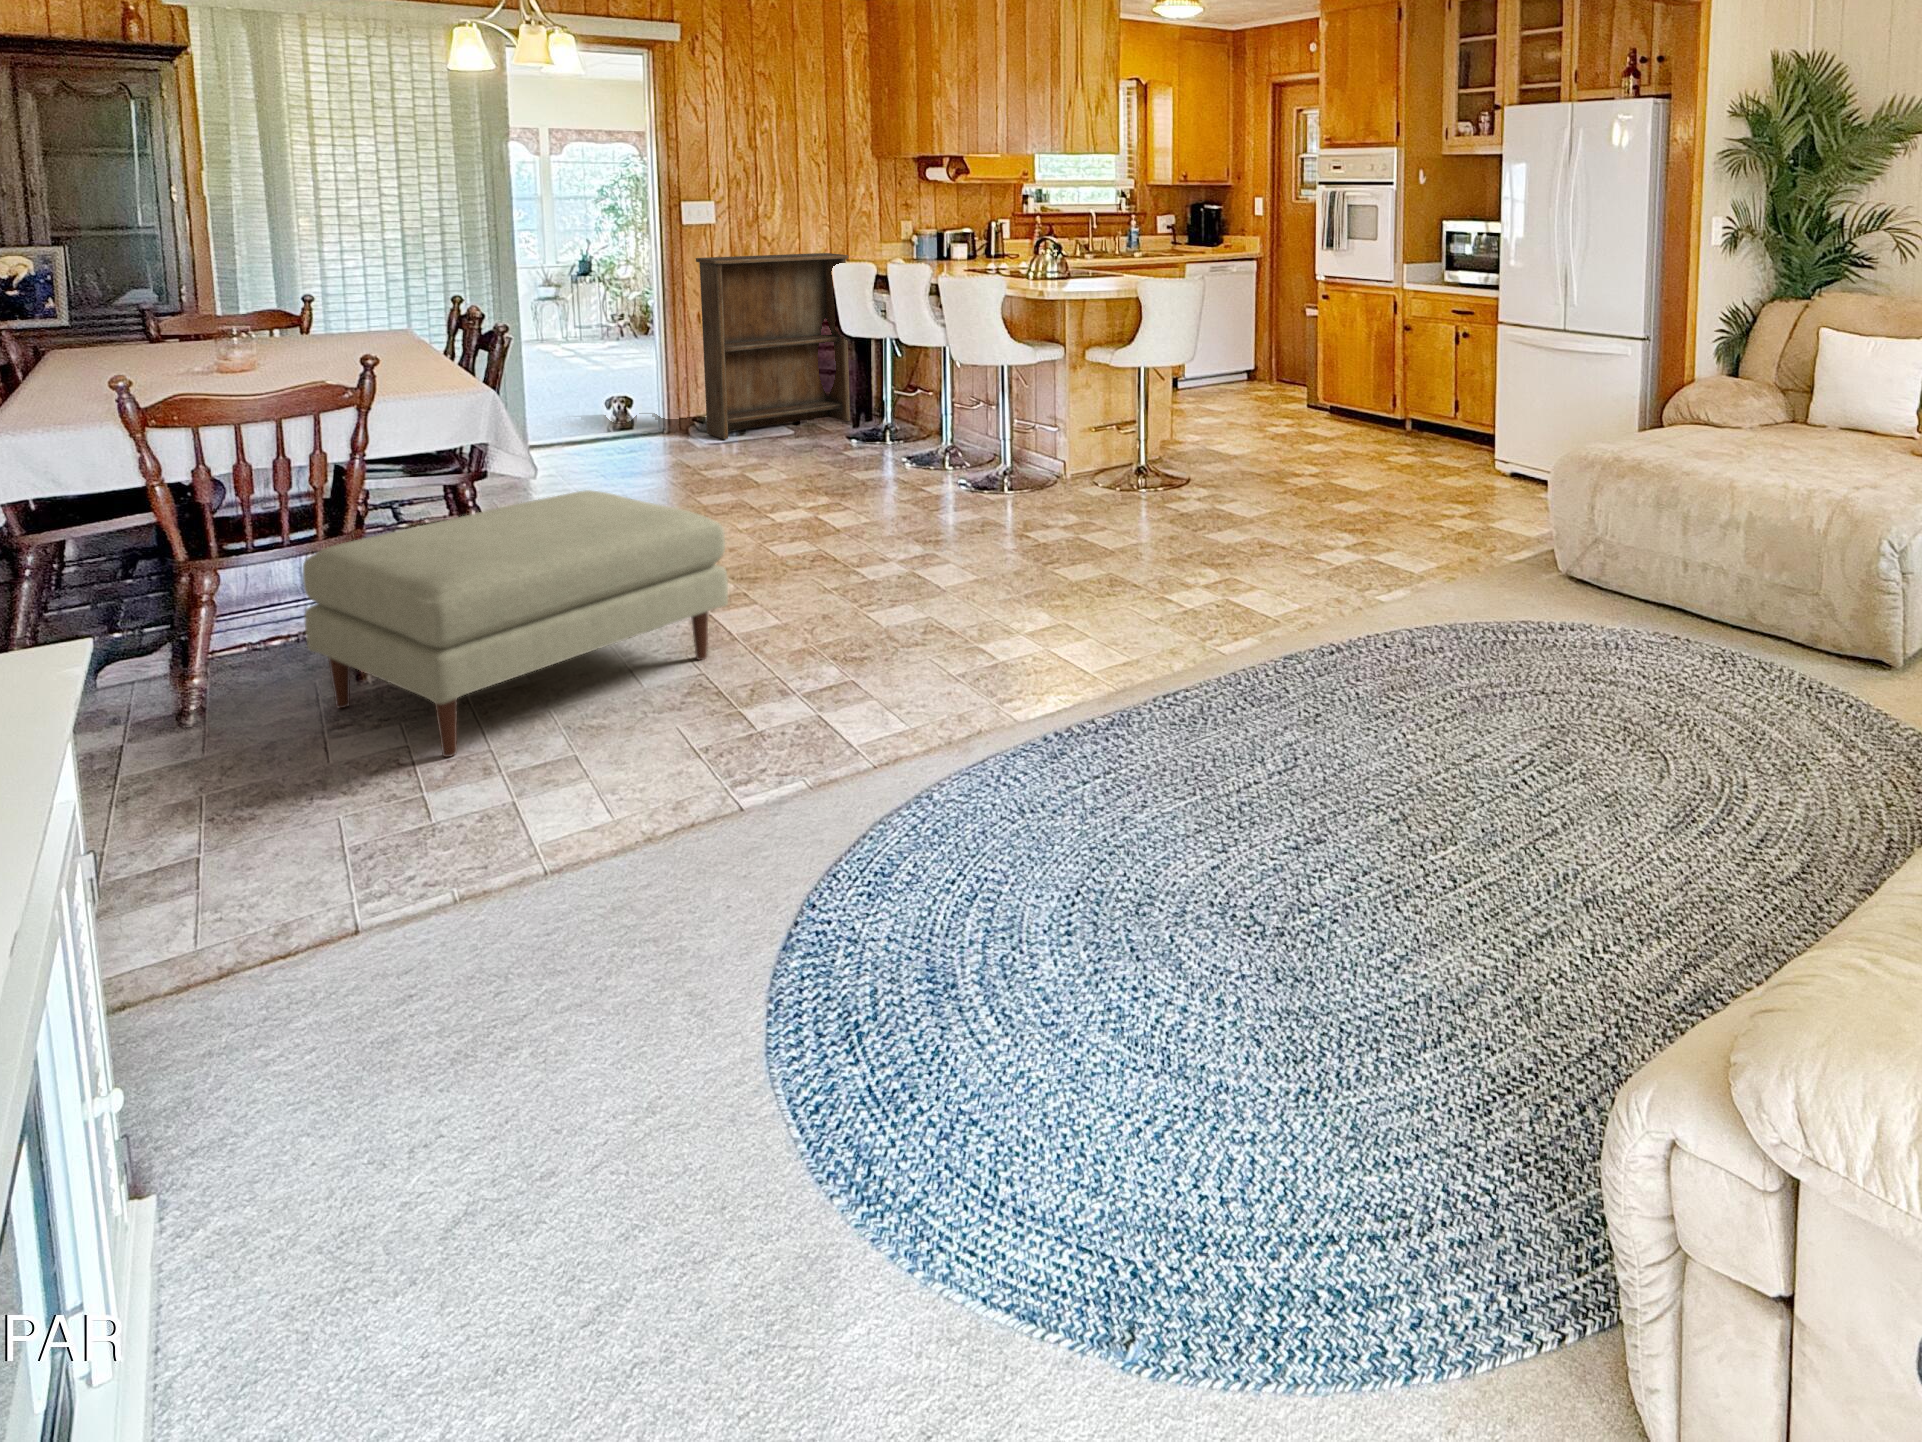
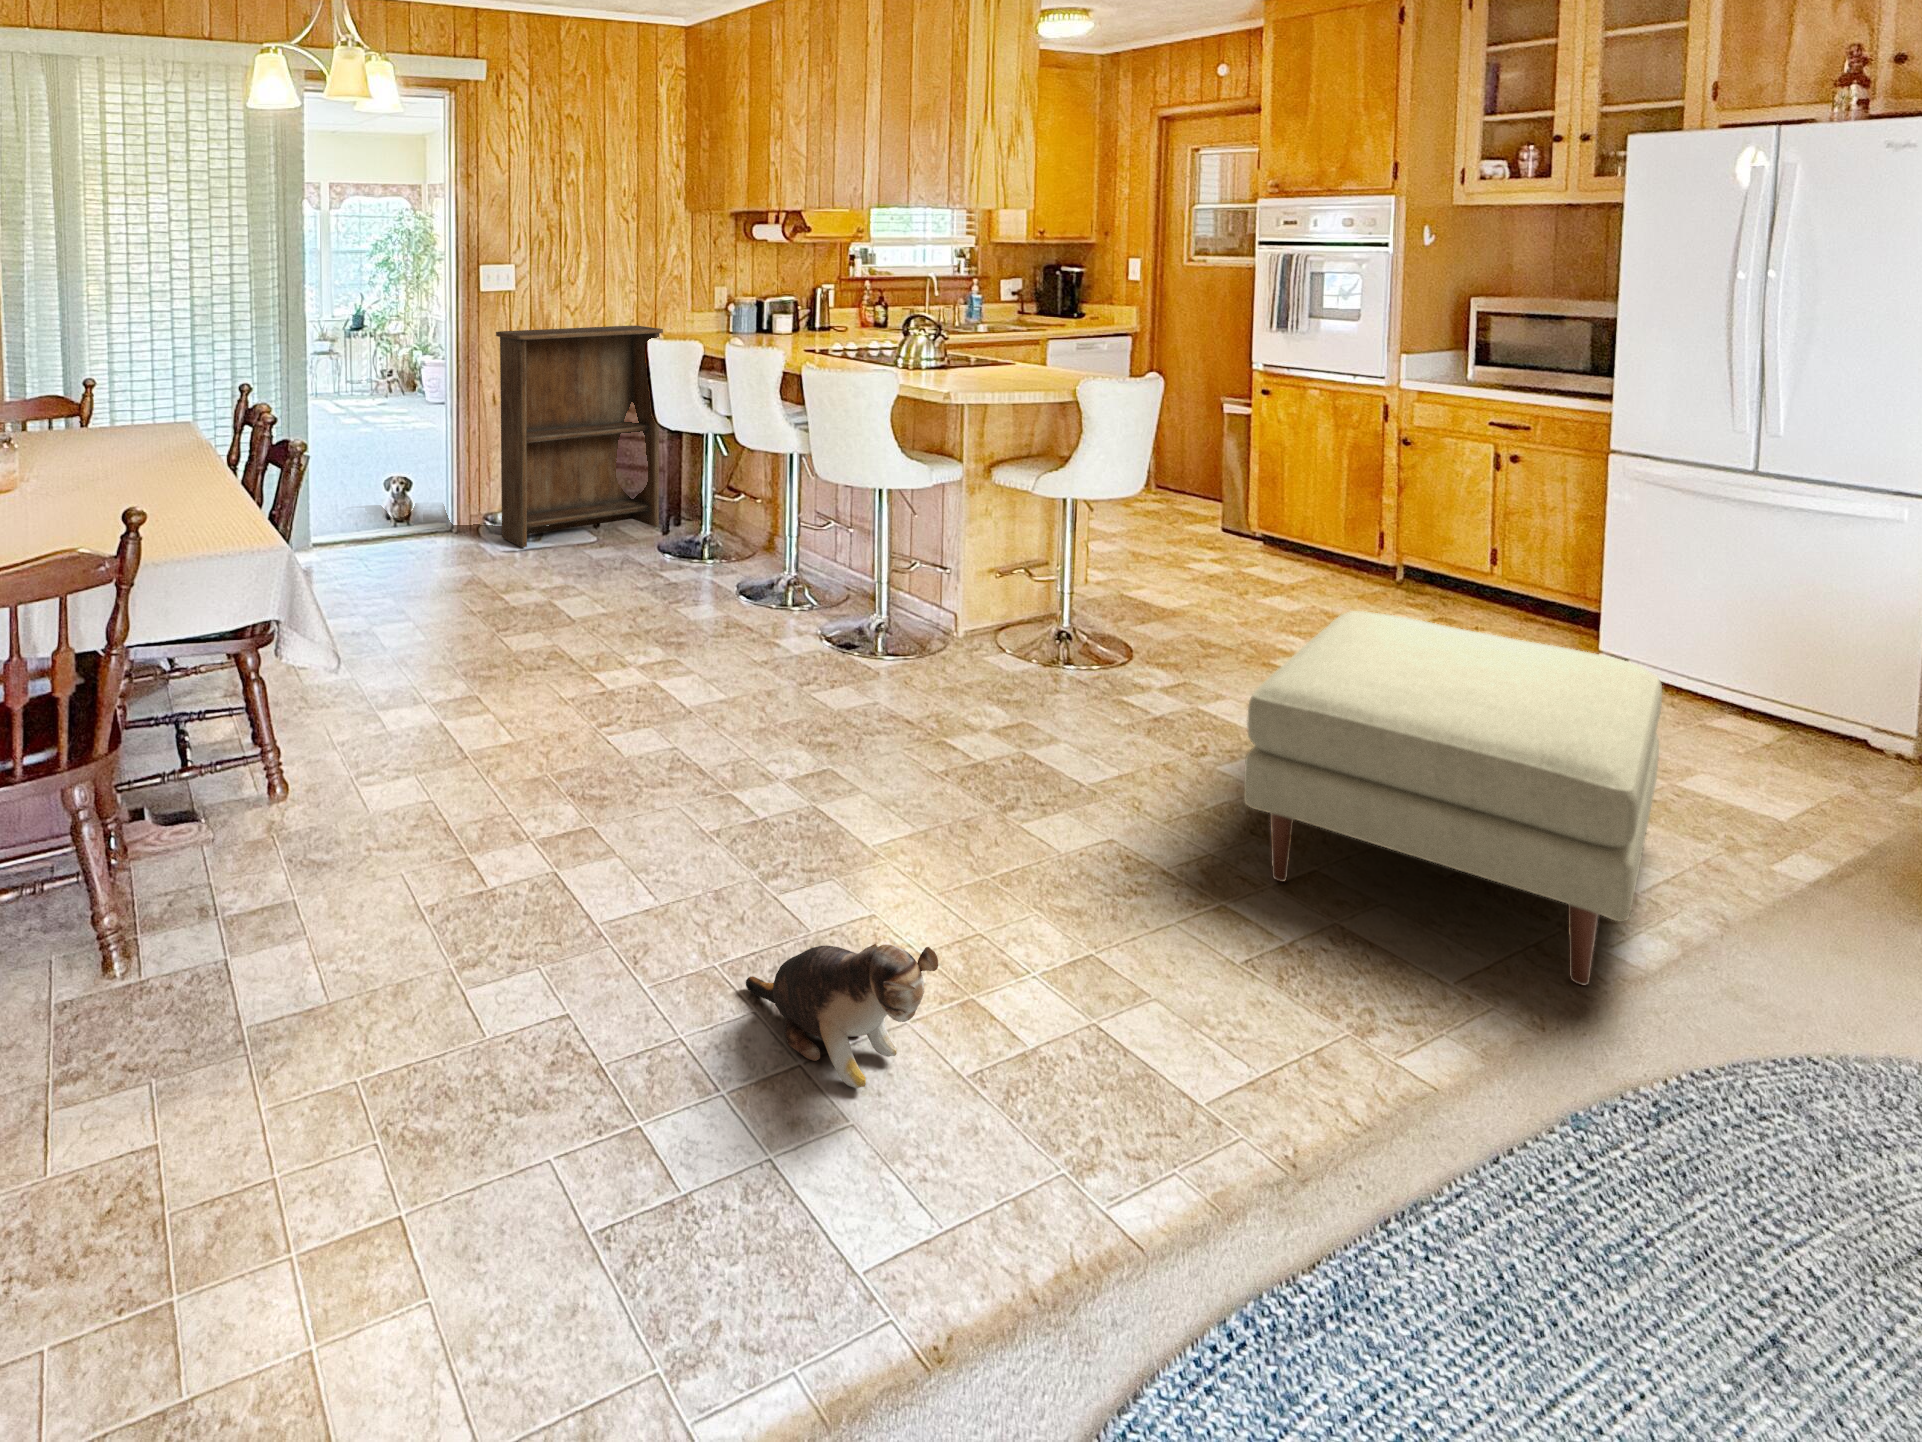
ottoman: present [303,490,728,757] -> present [1244,611,1662,985]
plush toy: none [815,592,911,678] -> present [746,944,938,1088]

